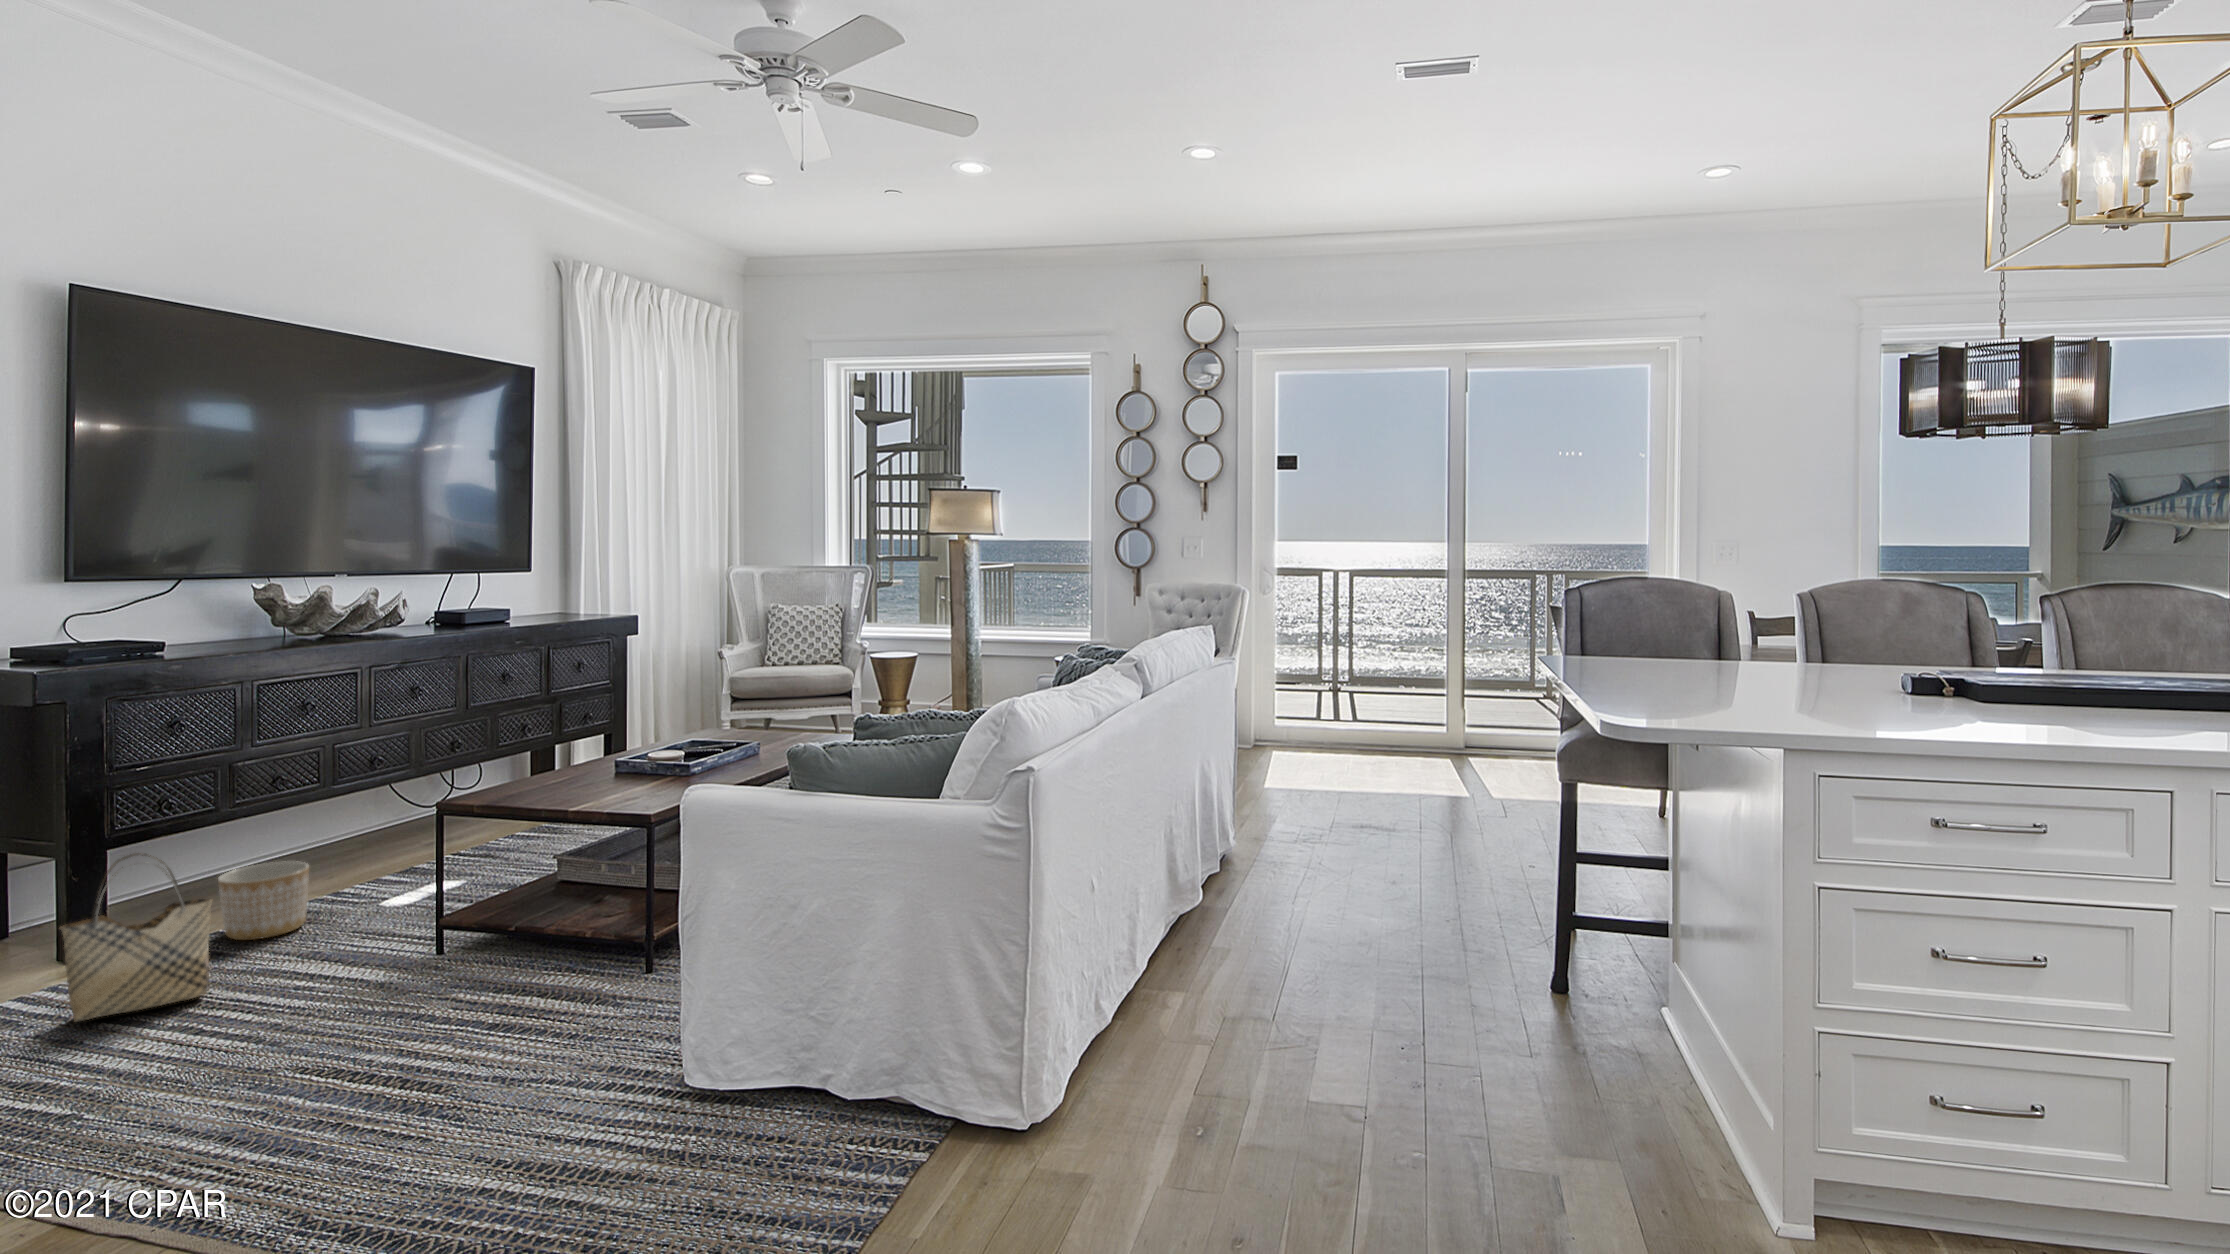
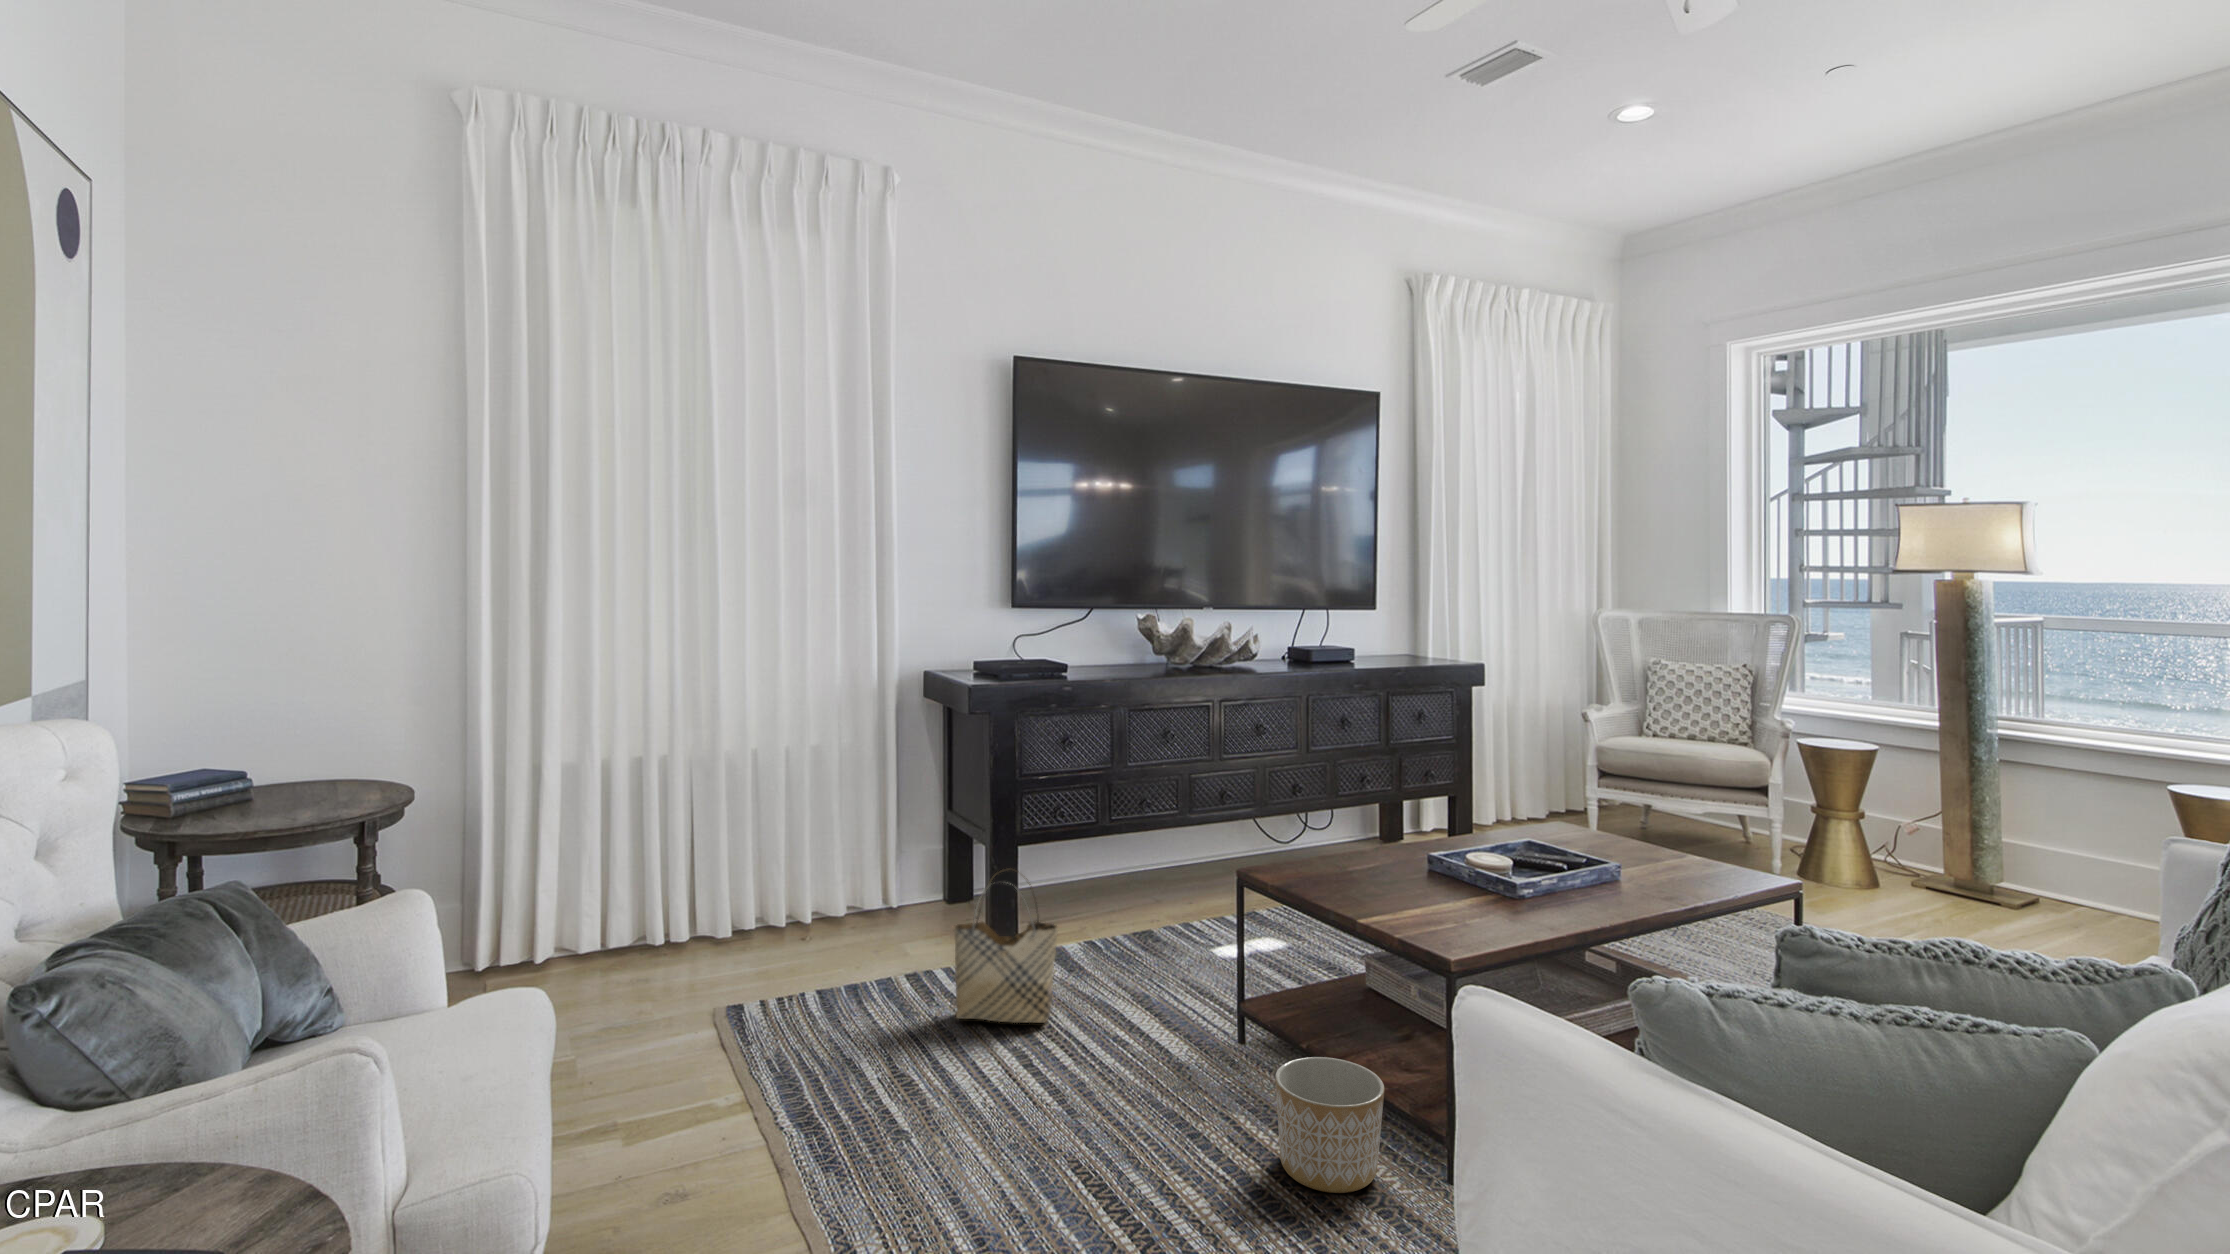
planter: present [218,861,309,940] -> present [1275,1057,1384,1193]

